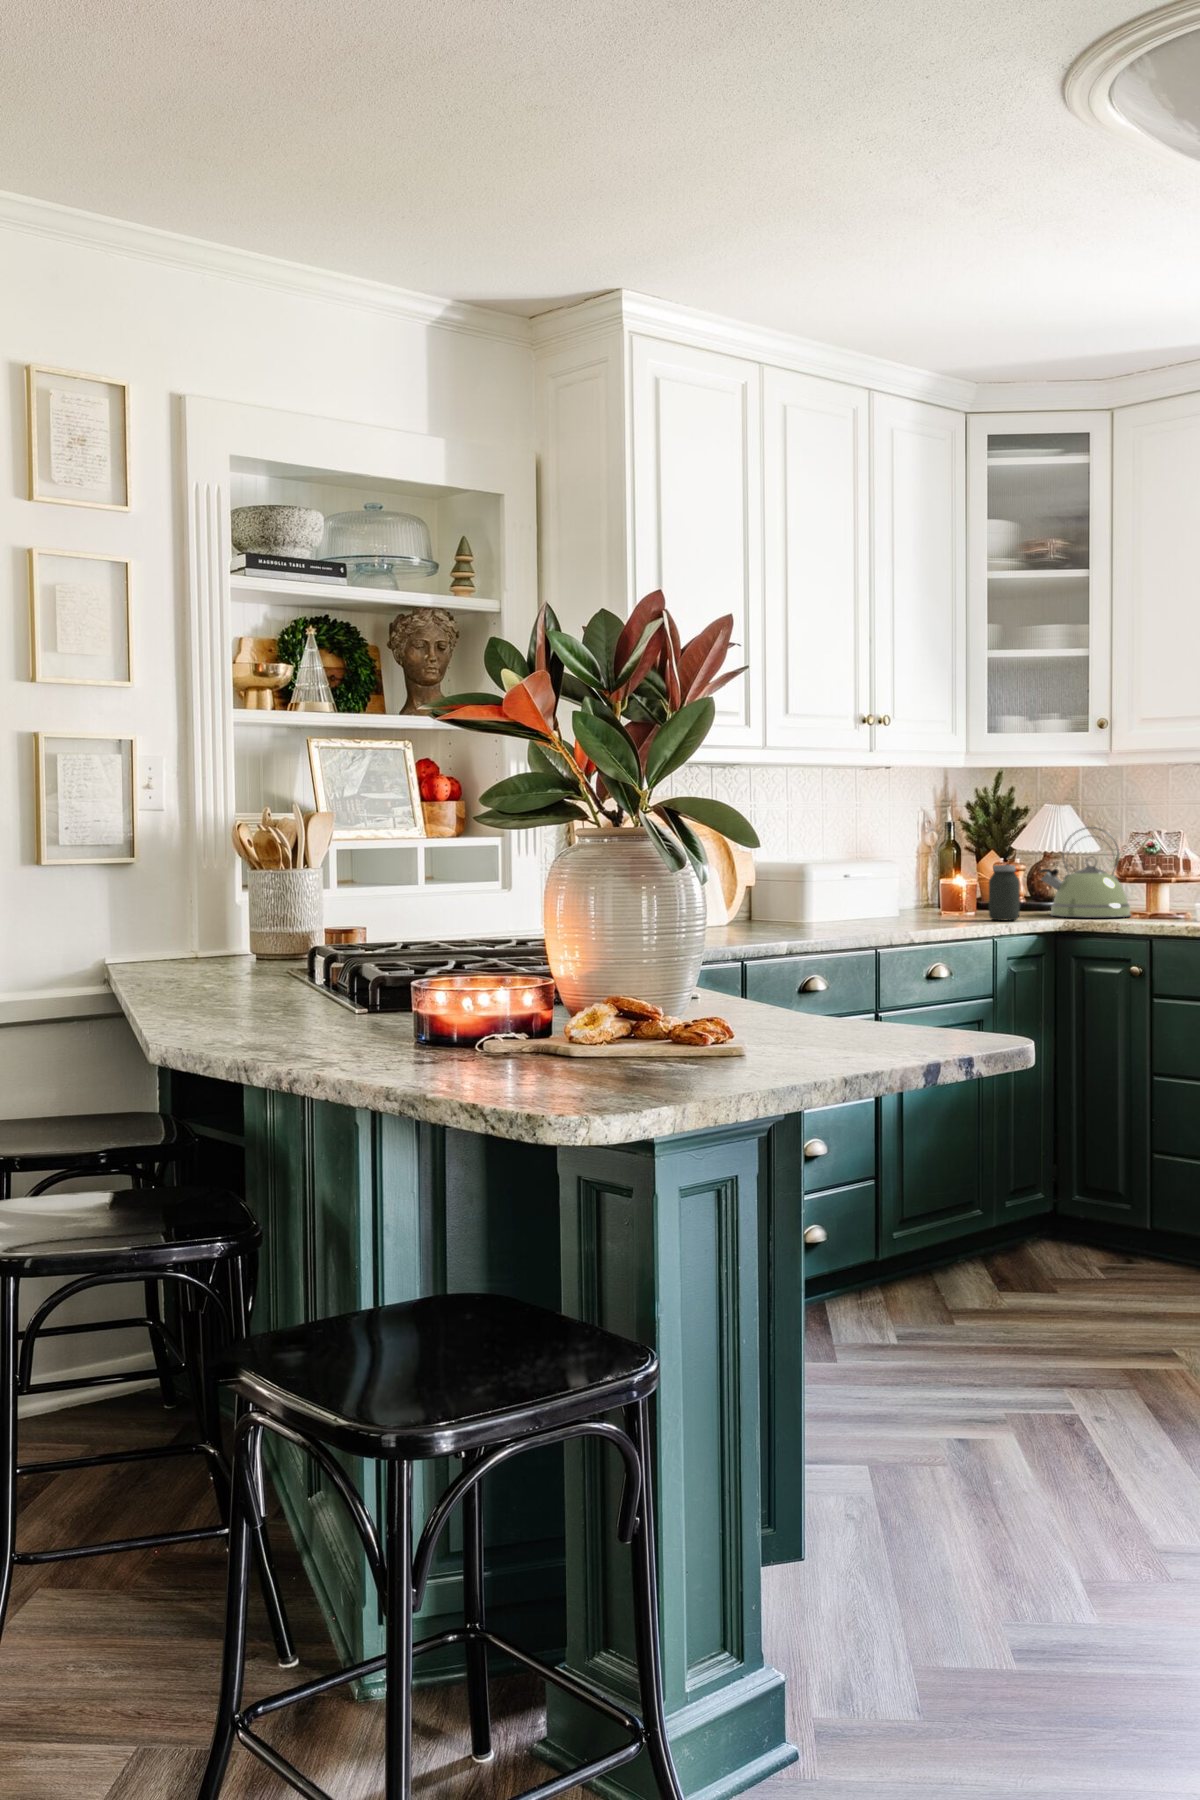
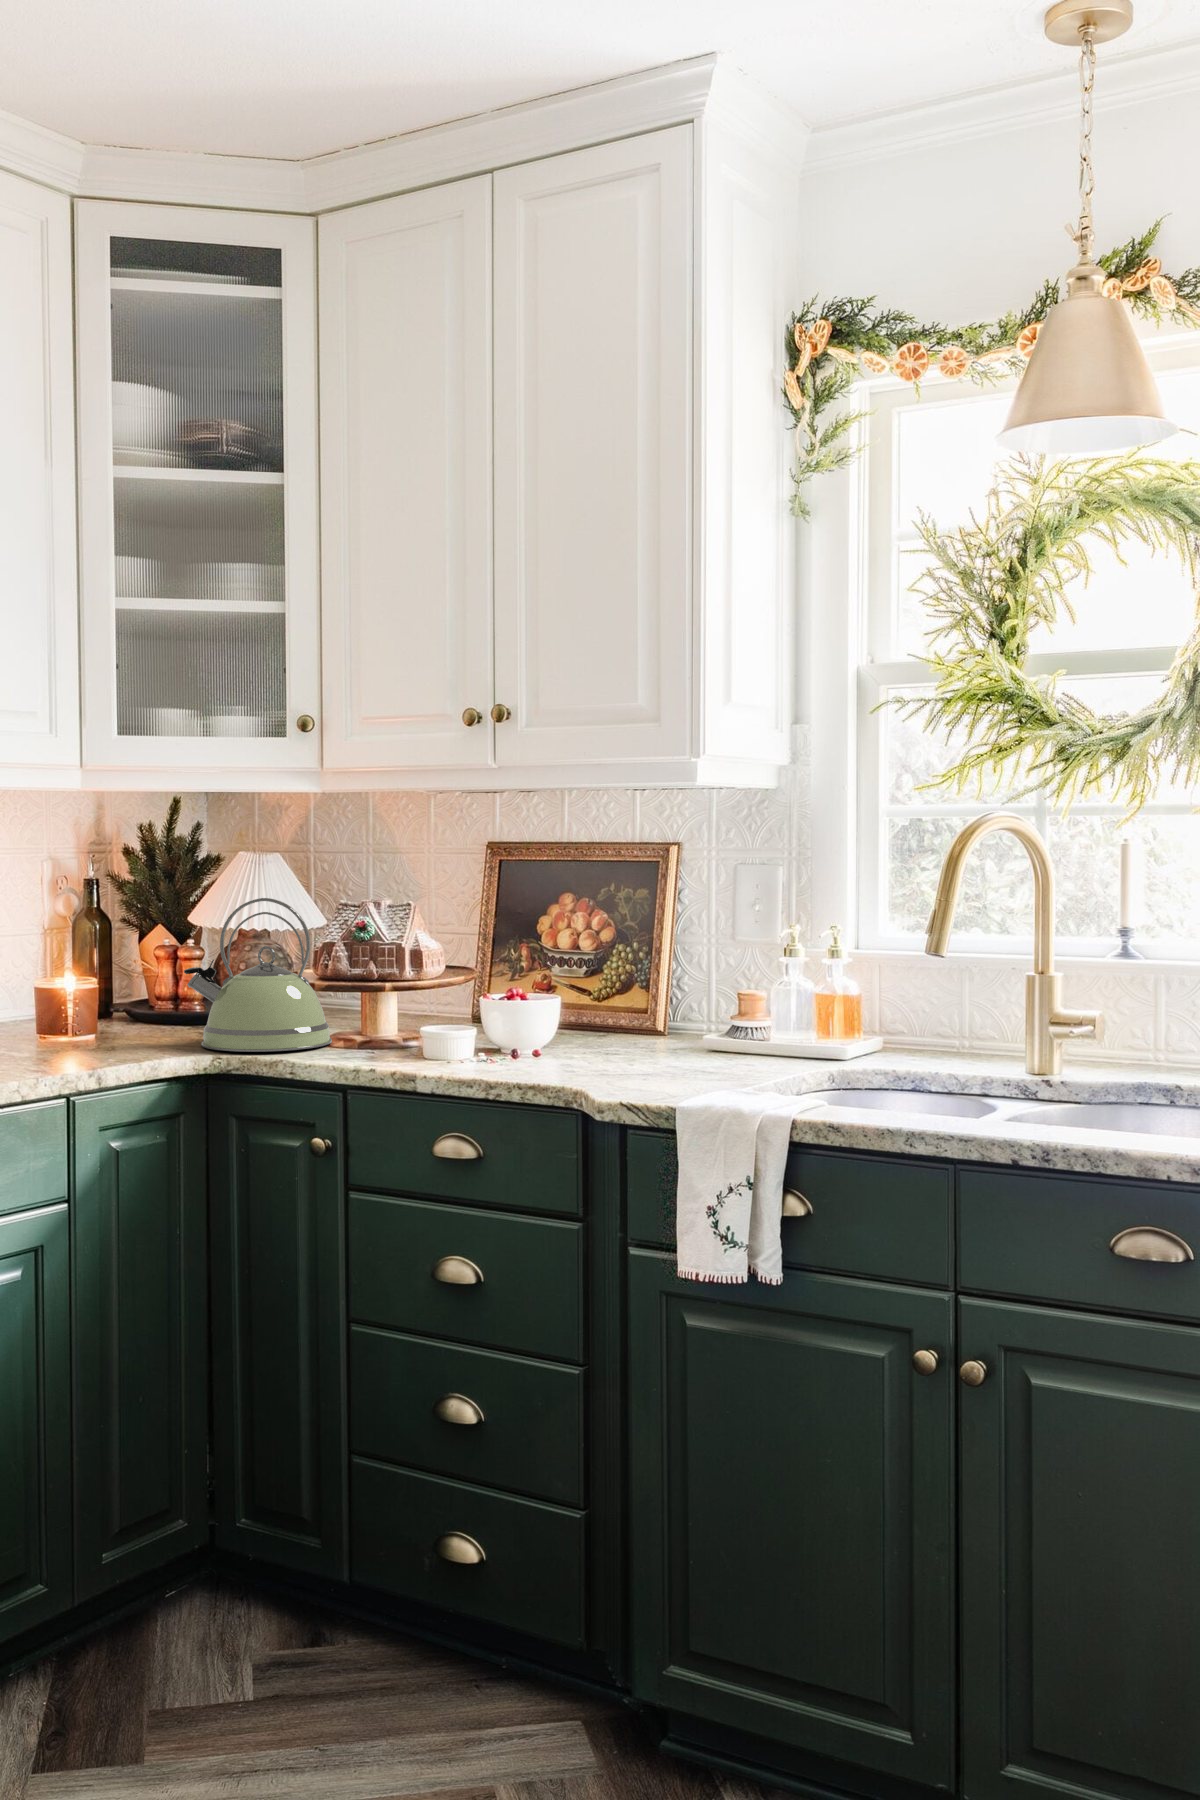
jar: present [989,865,1020,920] -> none [75,968,129,1064]

